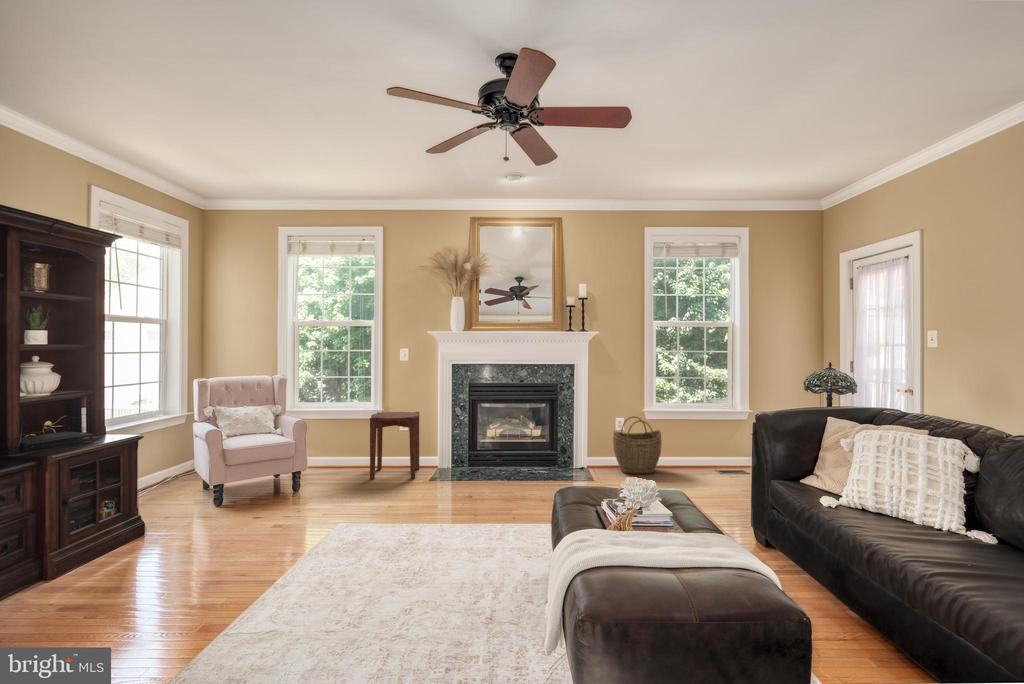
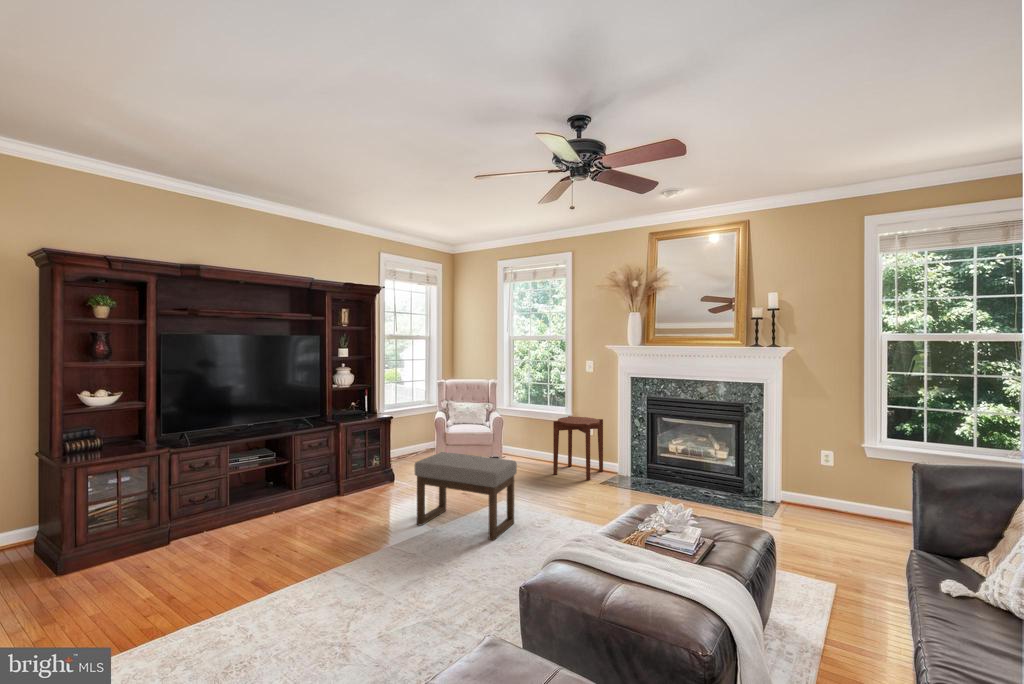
woven basket: present [613,416,661,474] -> none [813,451,886,527]
ottoman: none [260,457,385,556] -> present [414,452,517,540]

